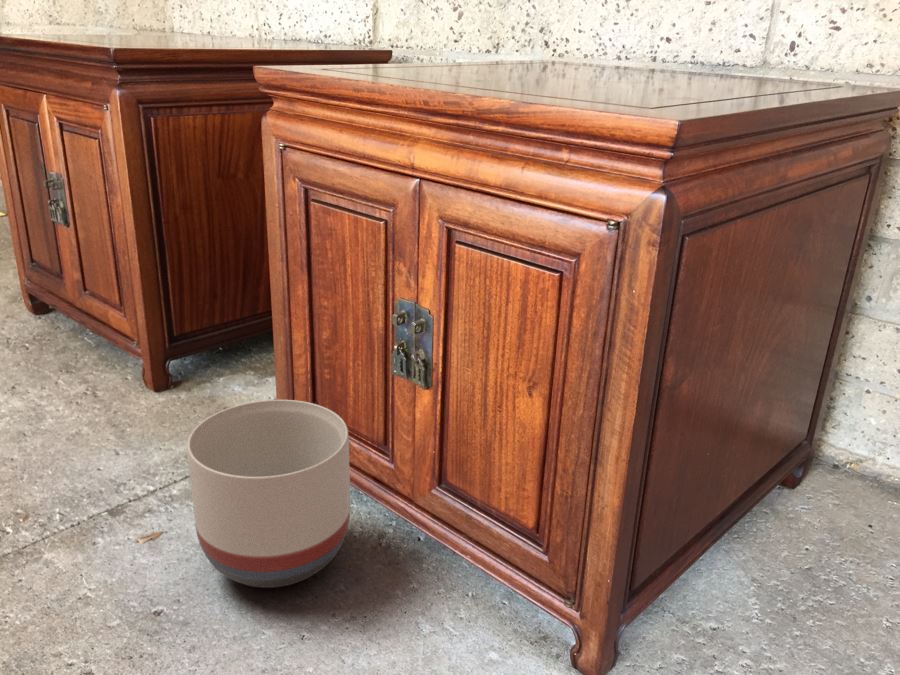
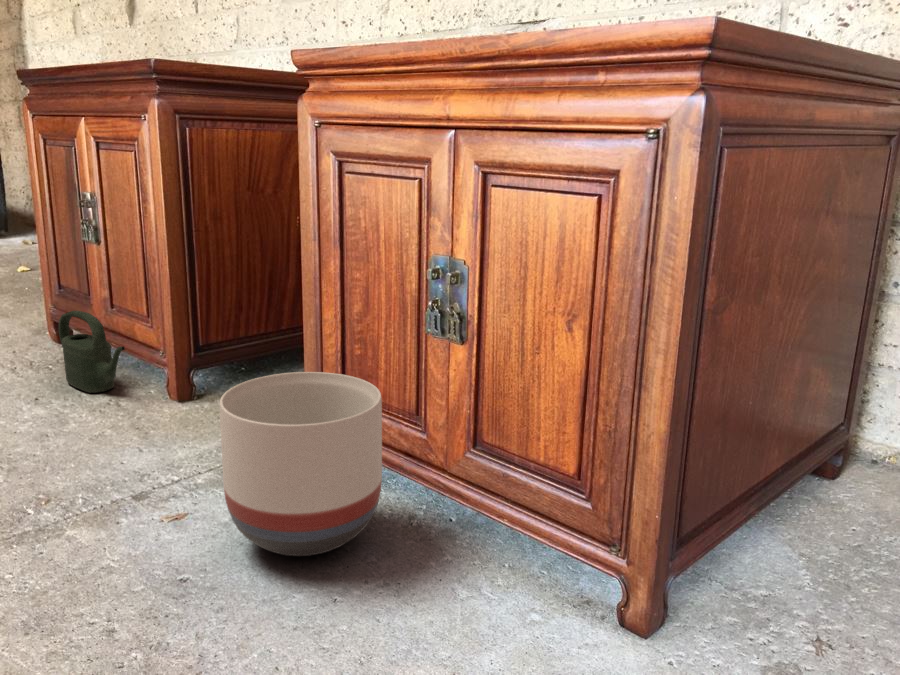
watering can: none [31,295,98,379] -> present [59,311,125,393]

